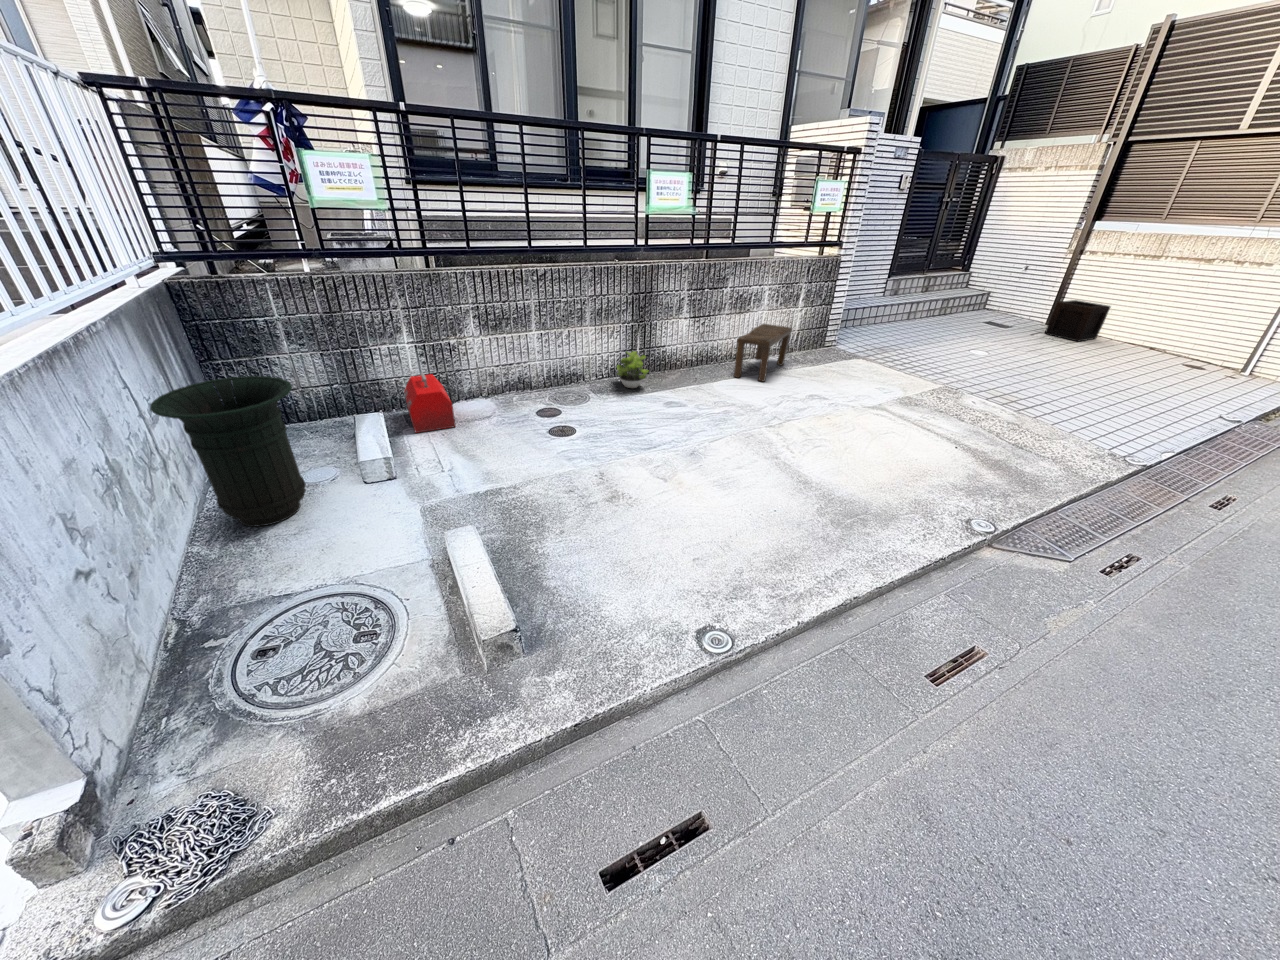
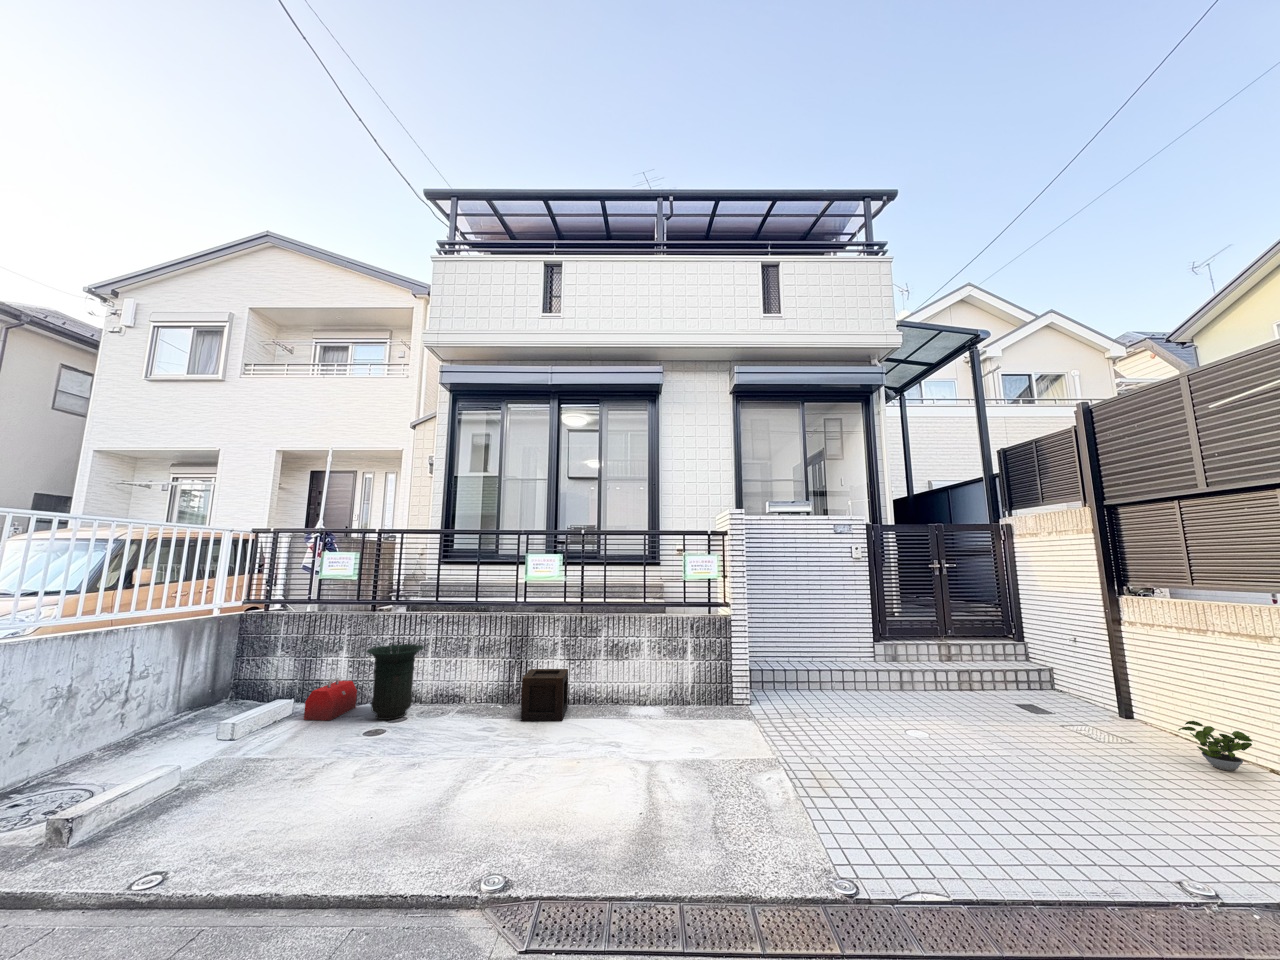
wooden crate: present [1045,300,1111,342] -> present [521,669,568,721]
bench: present [734,324,792,382] -> none [588,672,659,726]
potted plant: present [617,351,649,388] -> present [1178,721,1252,771]
trash can: present [150,376,306,527] -> present [367,644,424,720]

